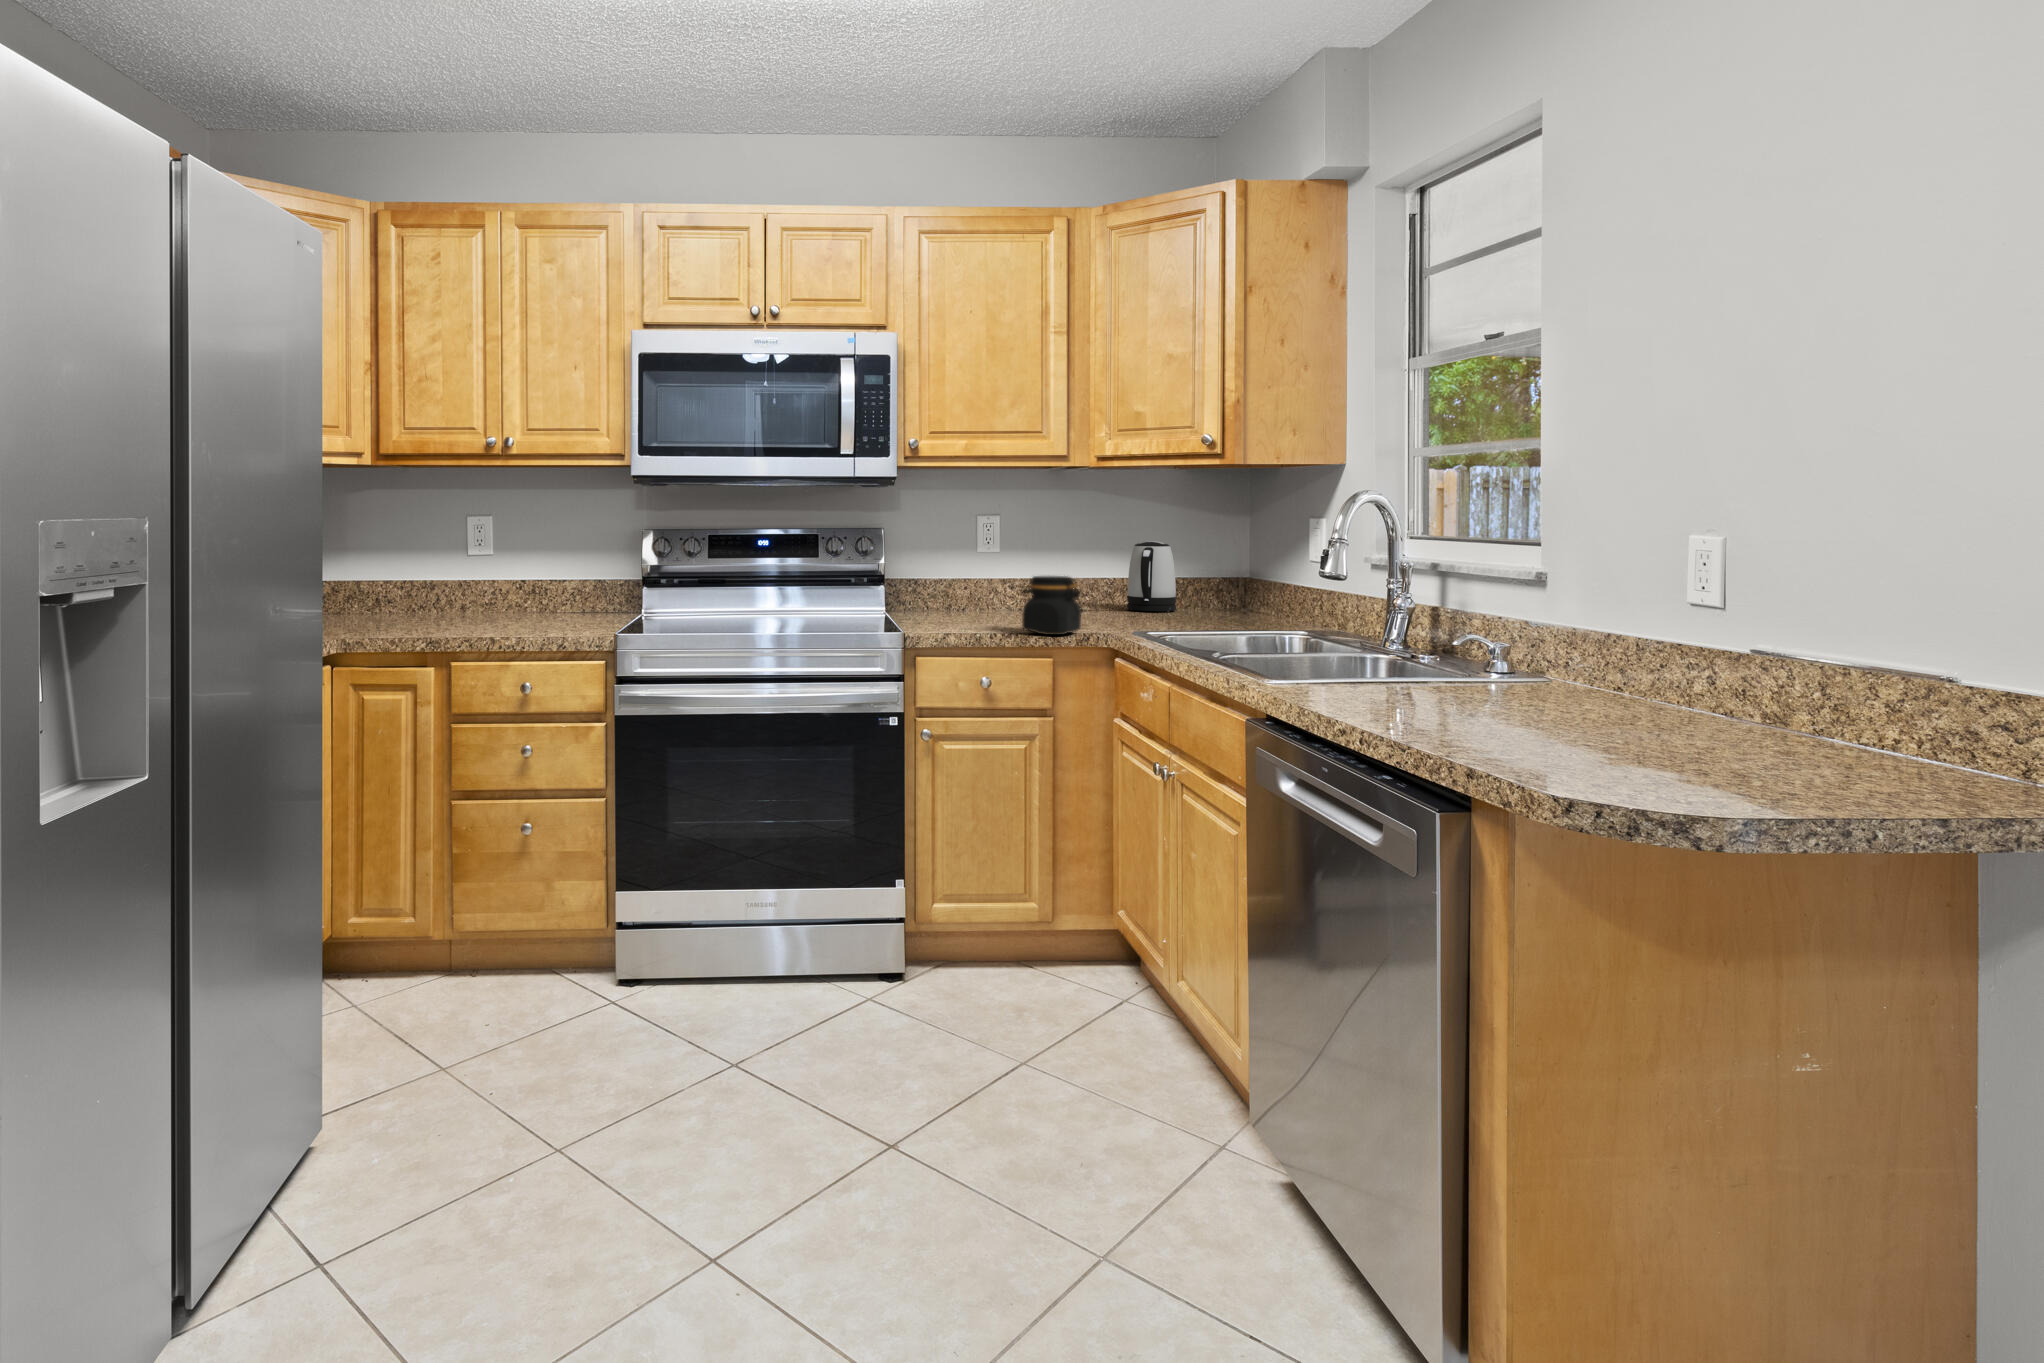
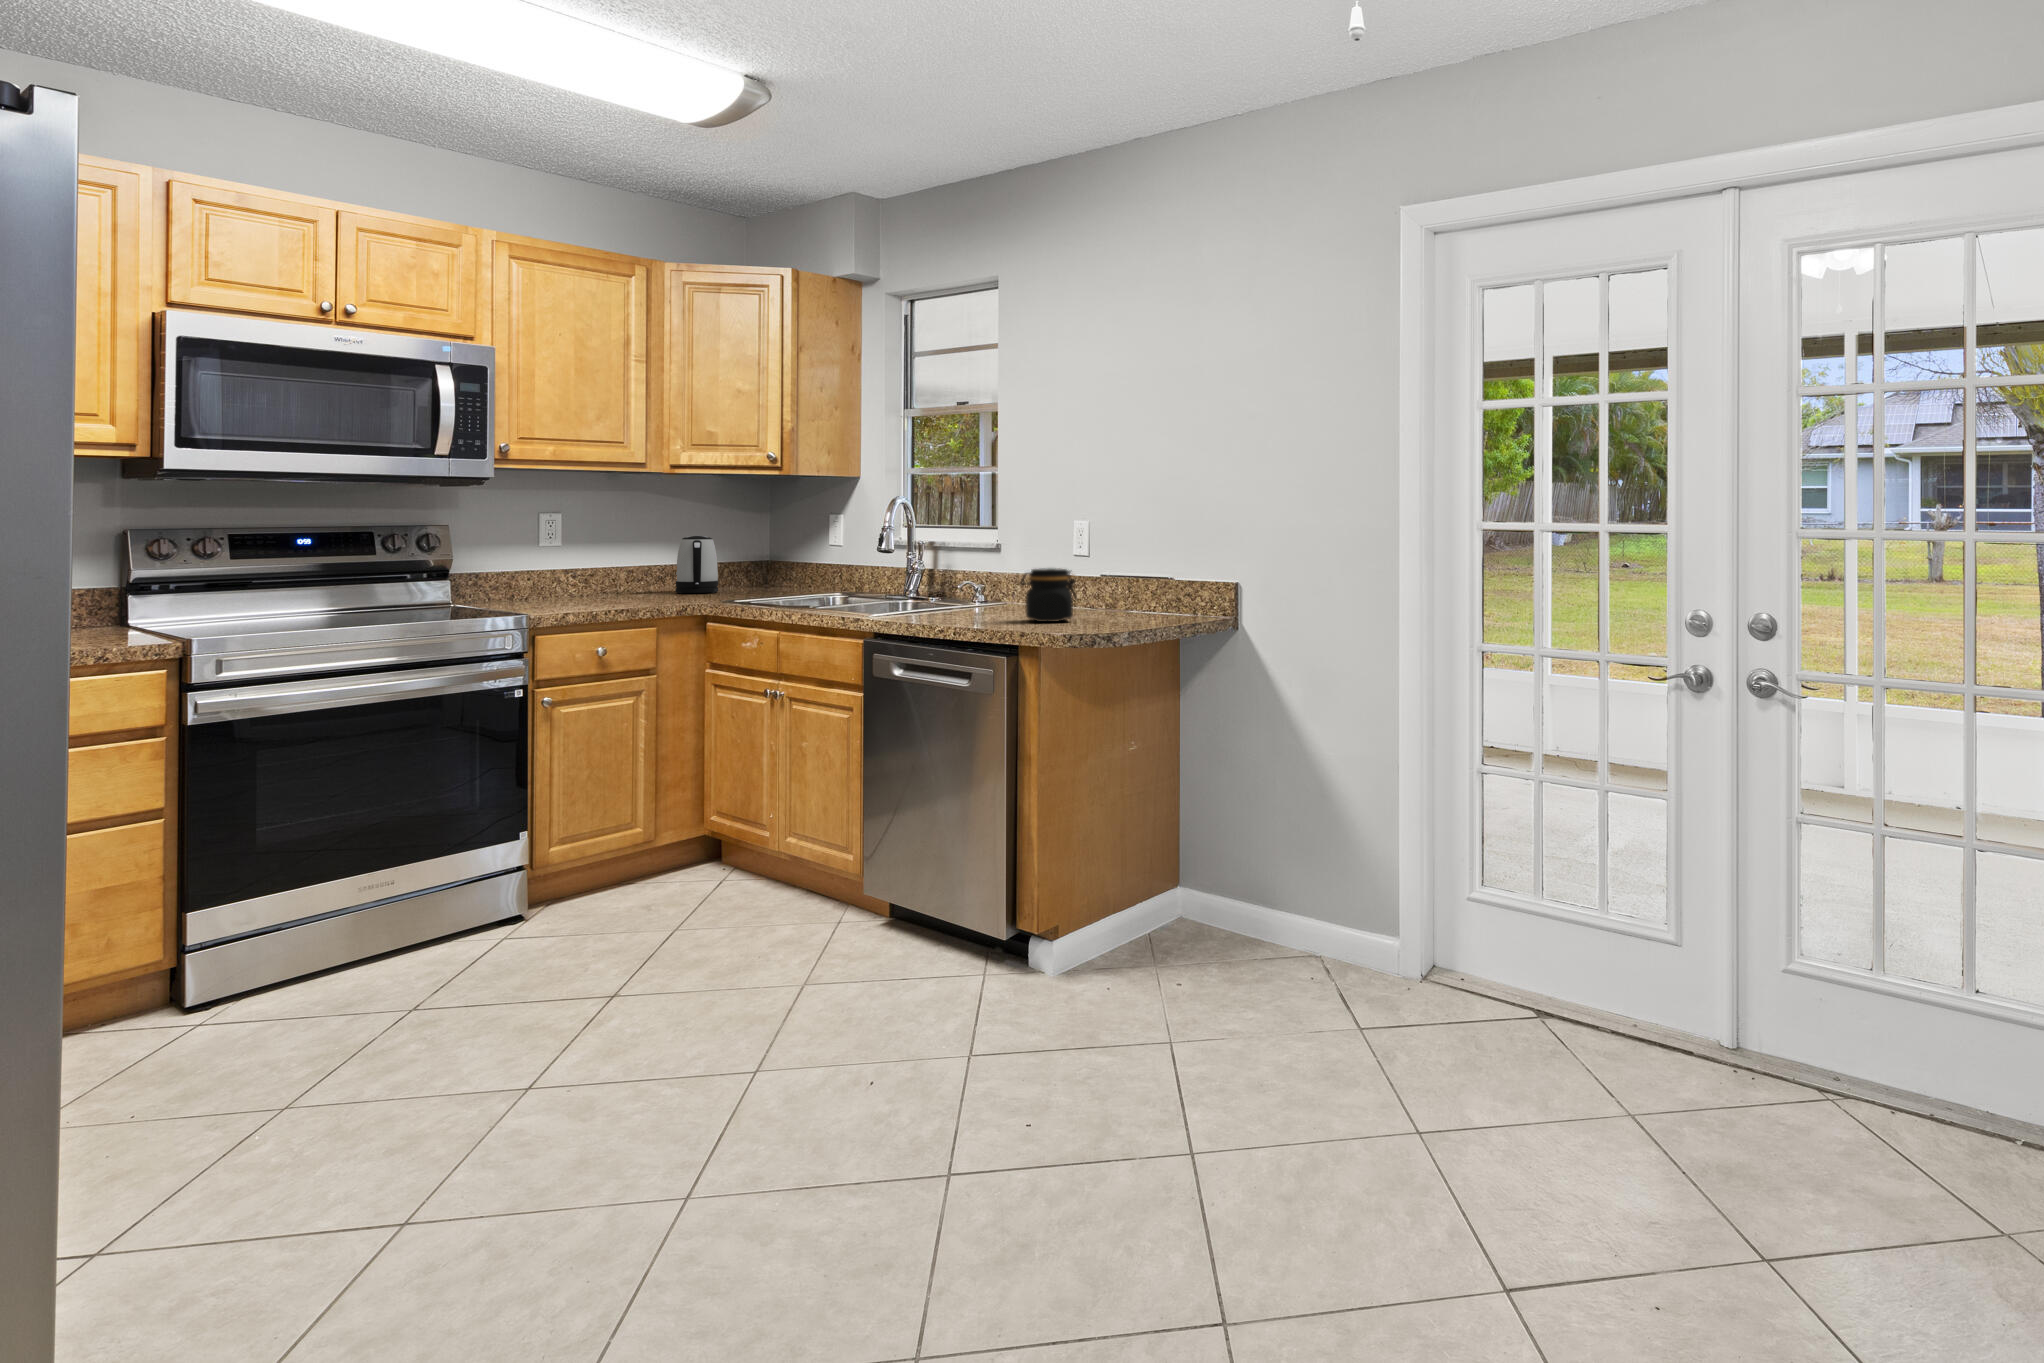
jar: present [1022,576,1083,635] -> present [1020,568,1077,622]

